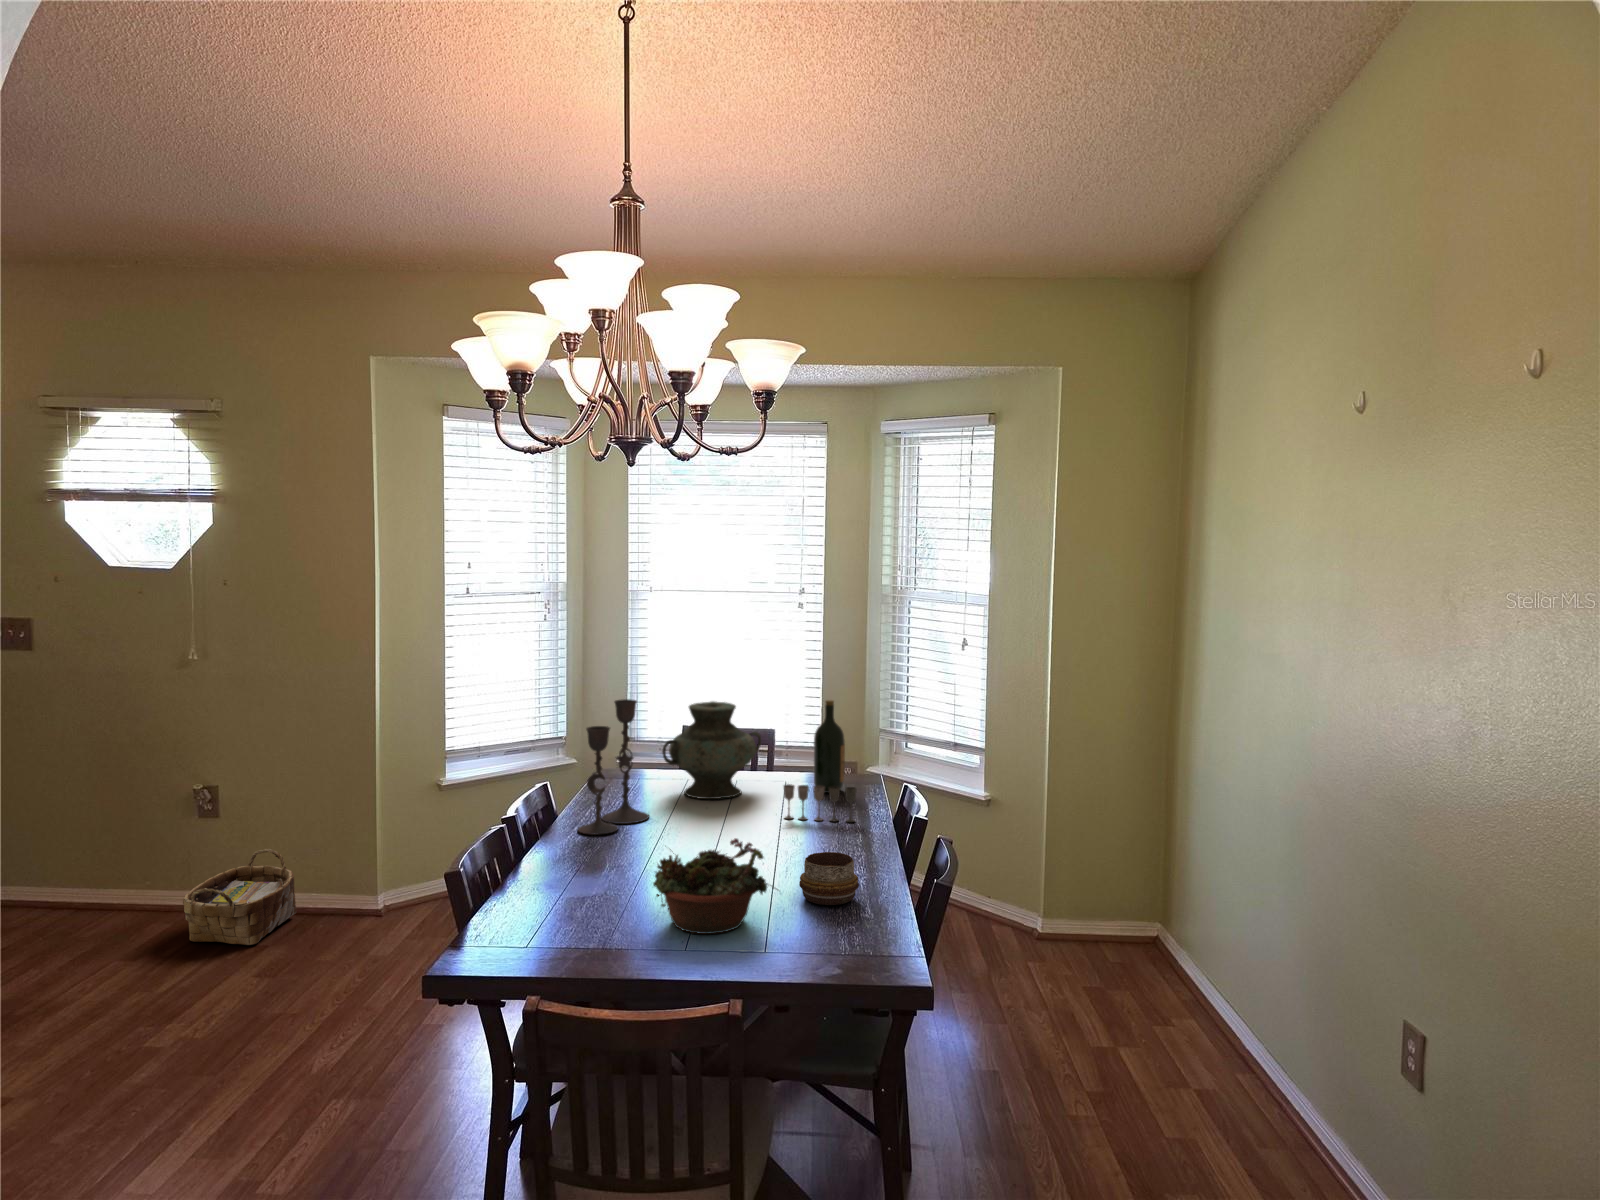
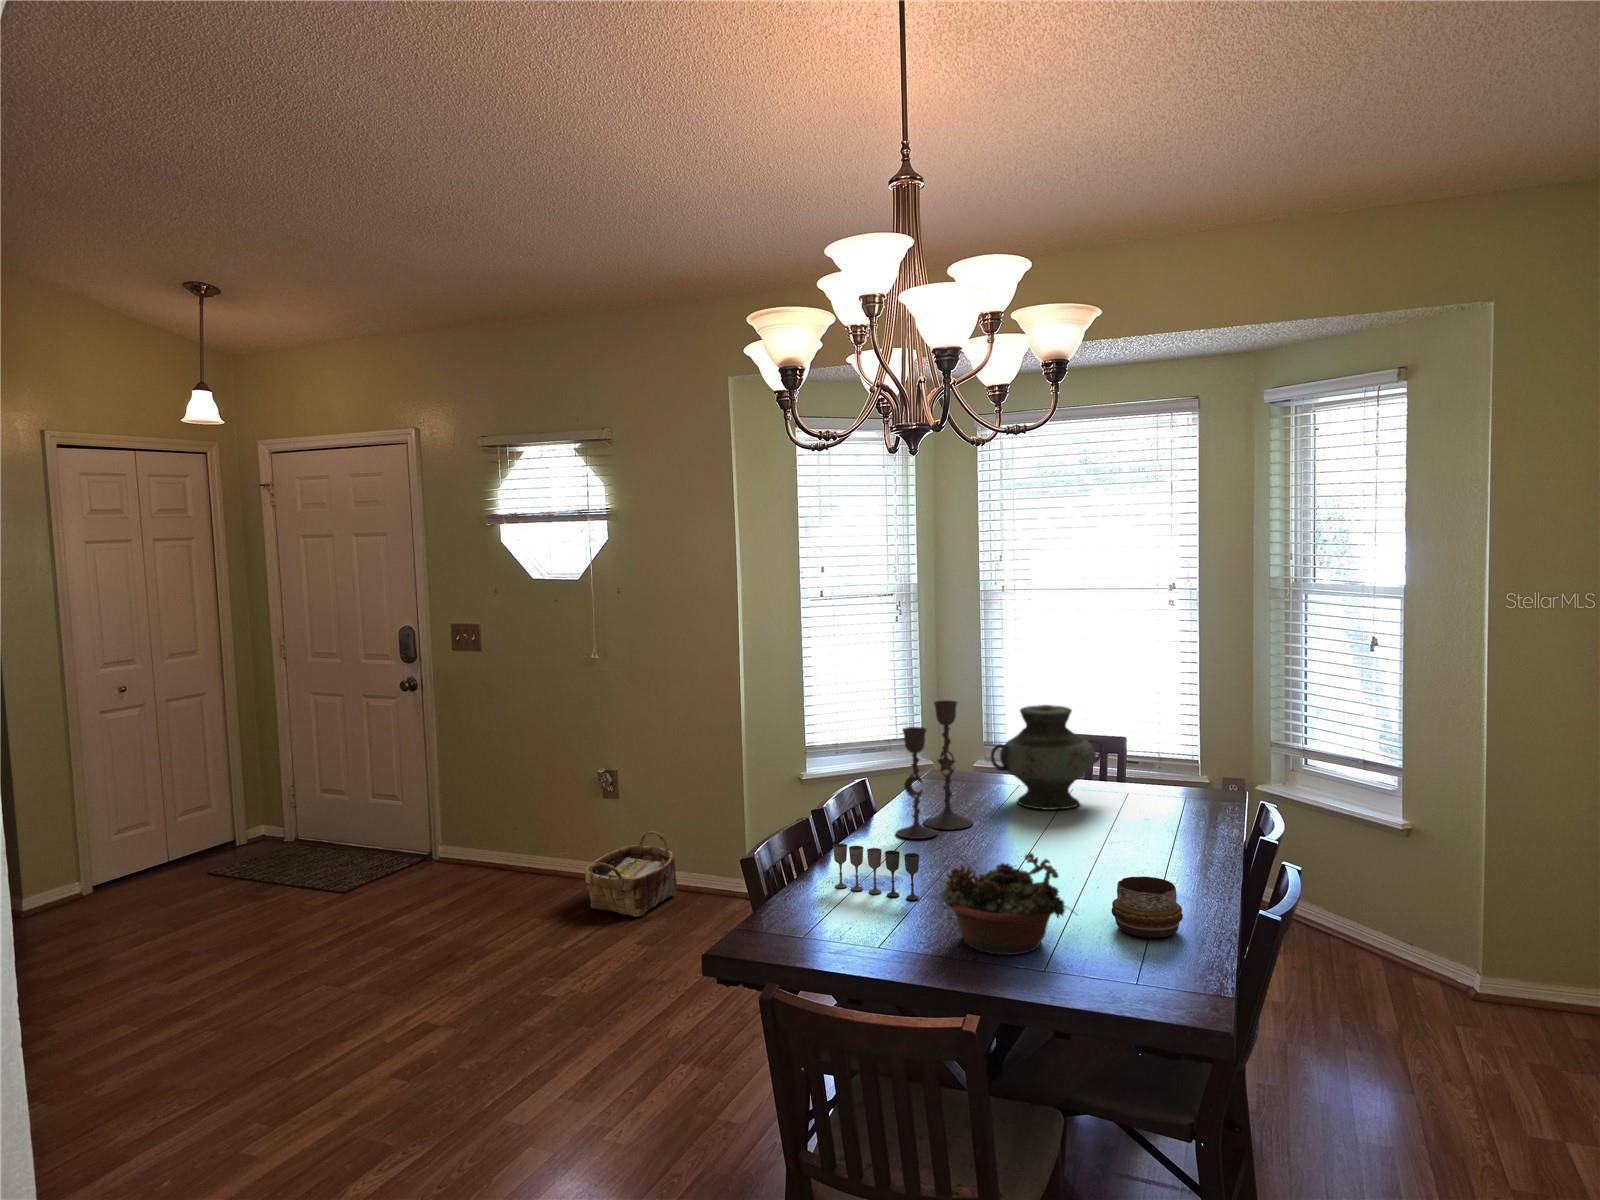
wine bottle: present [814,700,845,793] -> none [1163,706,1200,810]
wine glass: present [784,784,856,822] -> present [833,843,919,900]

